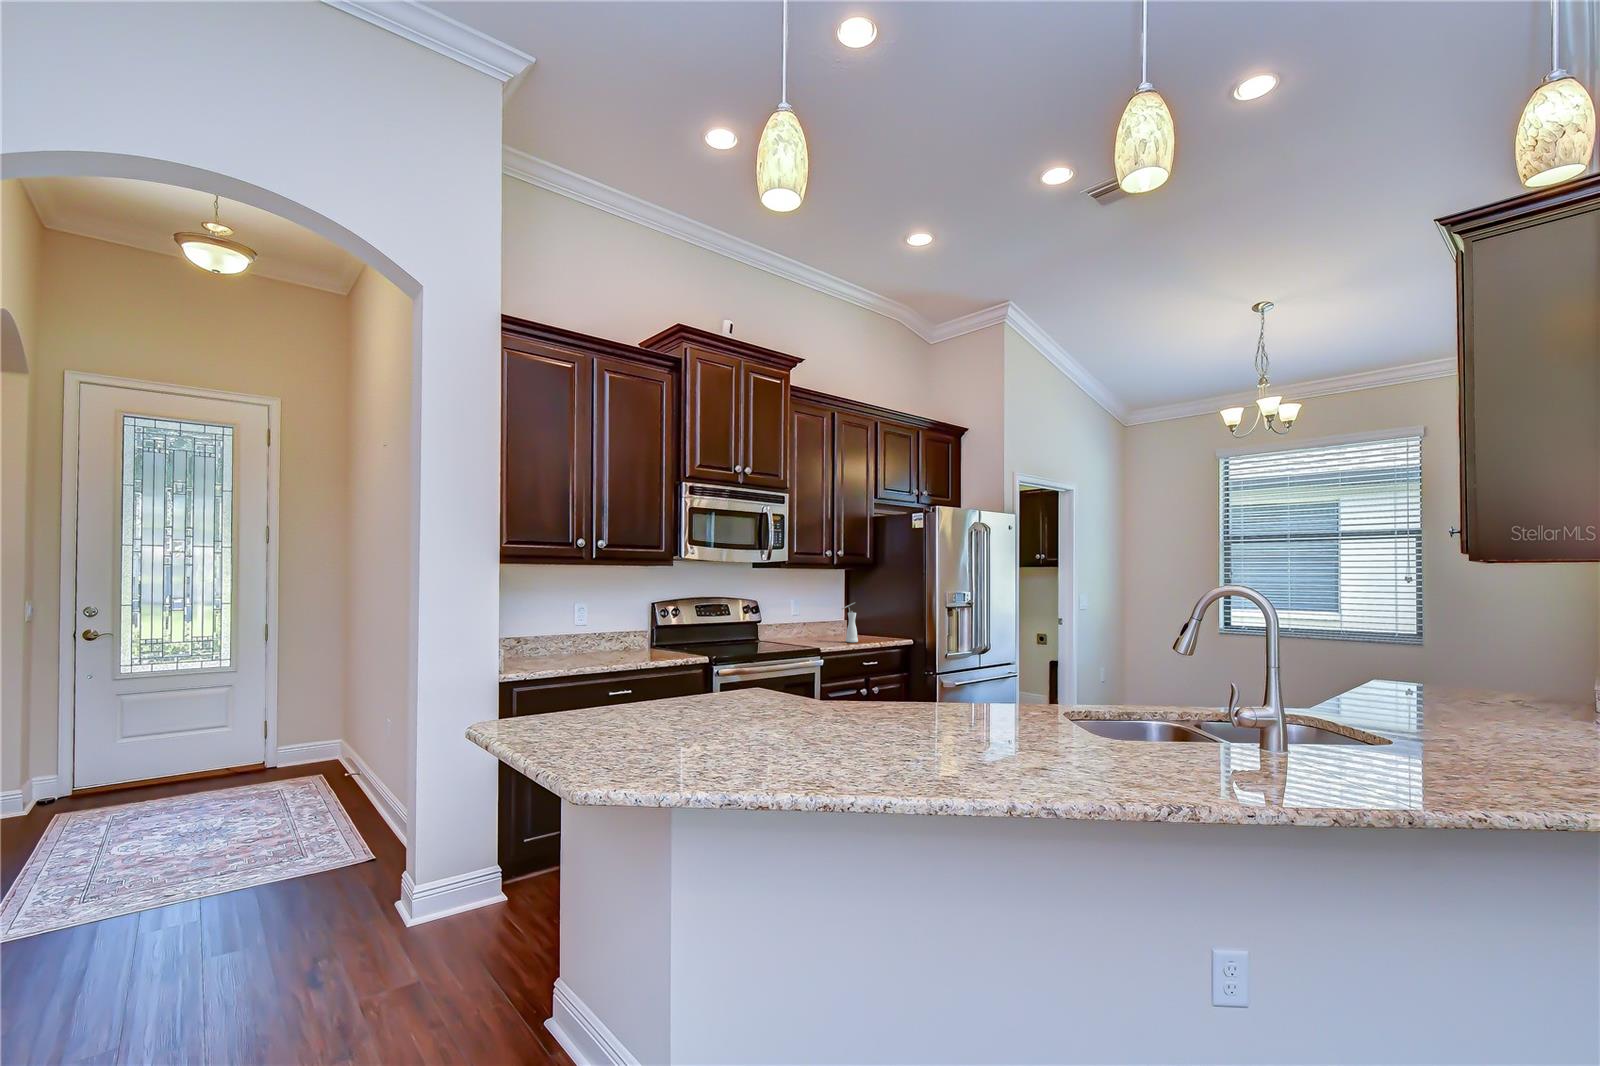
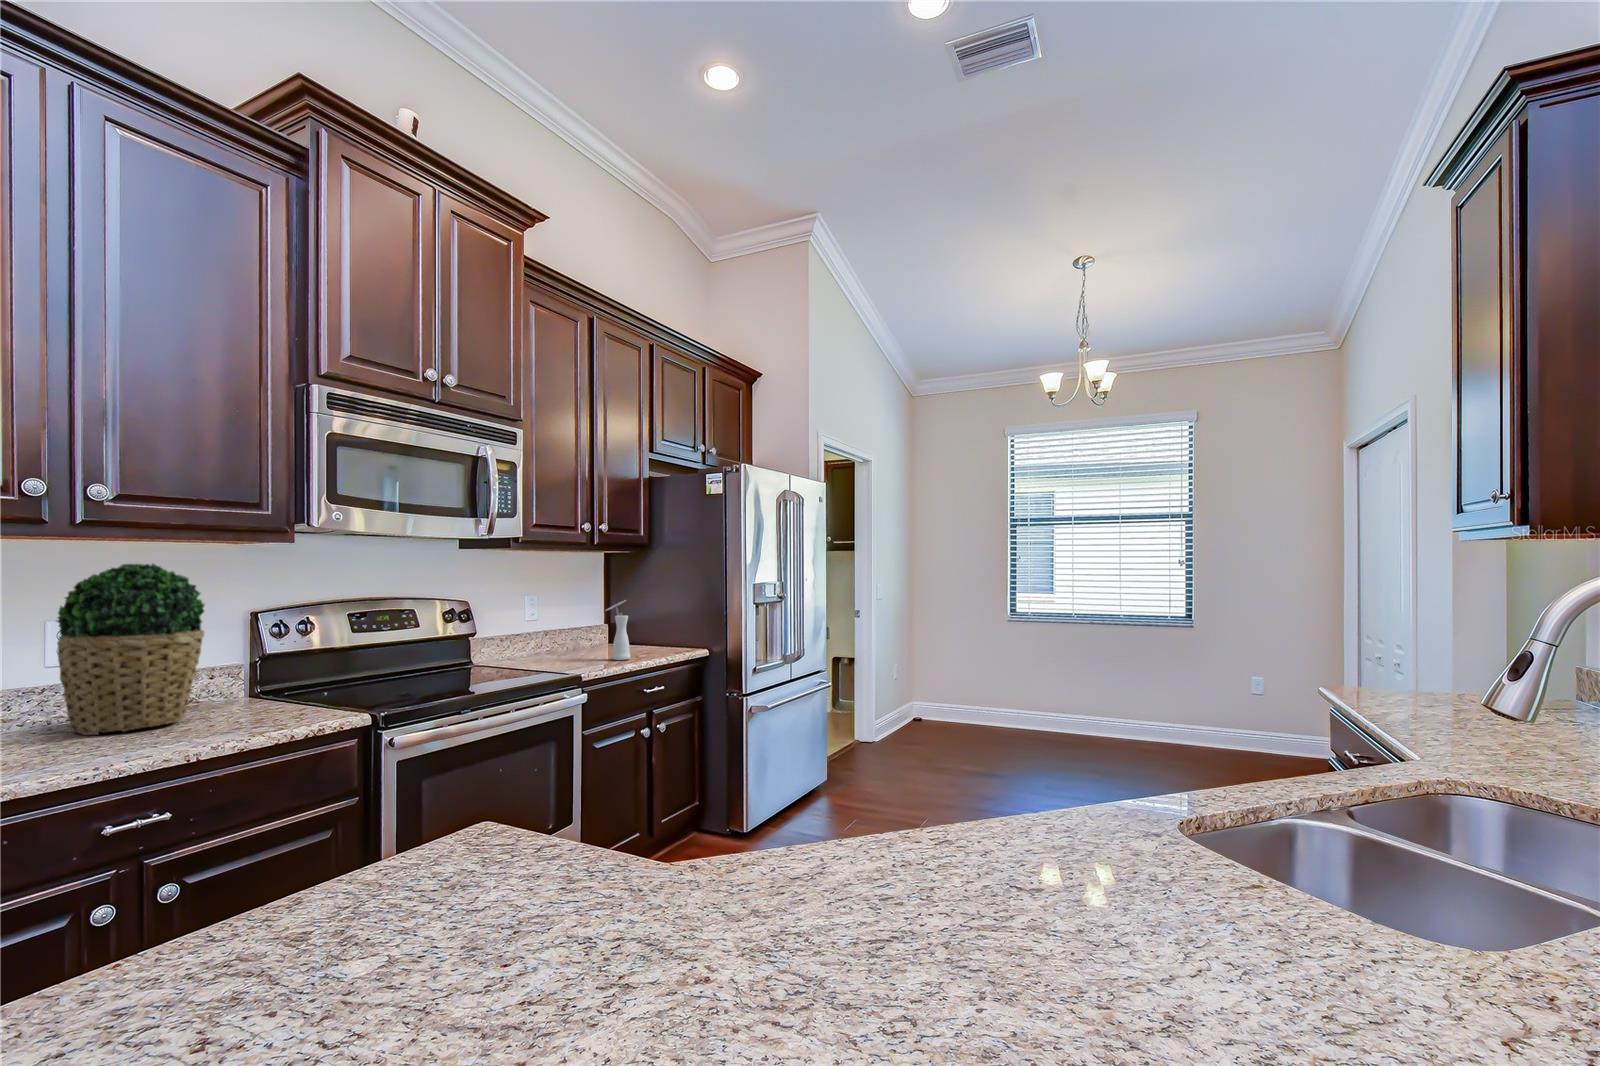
potted plant: none [580,576,636,657] -> present [57,564,204,735]

